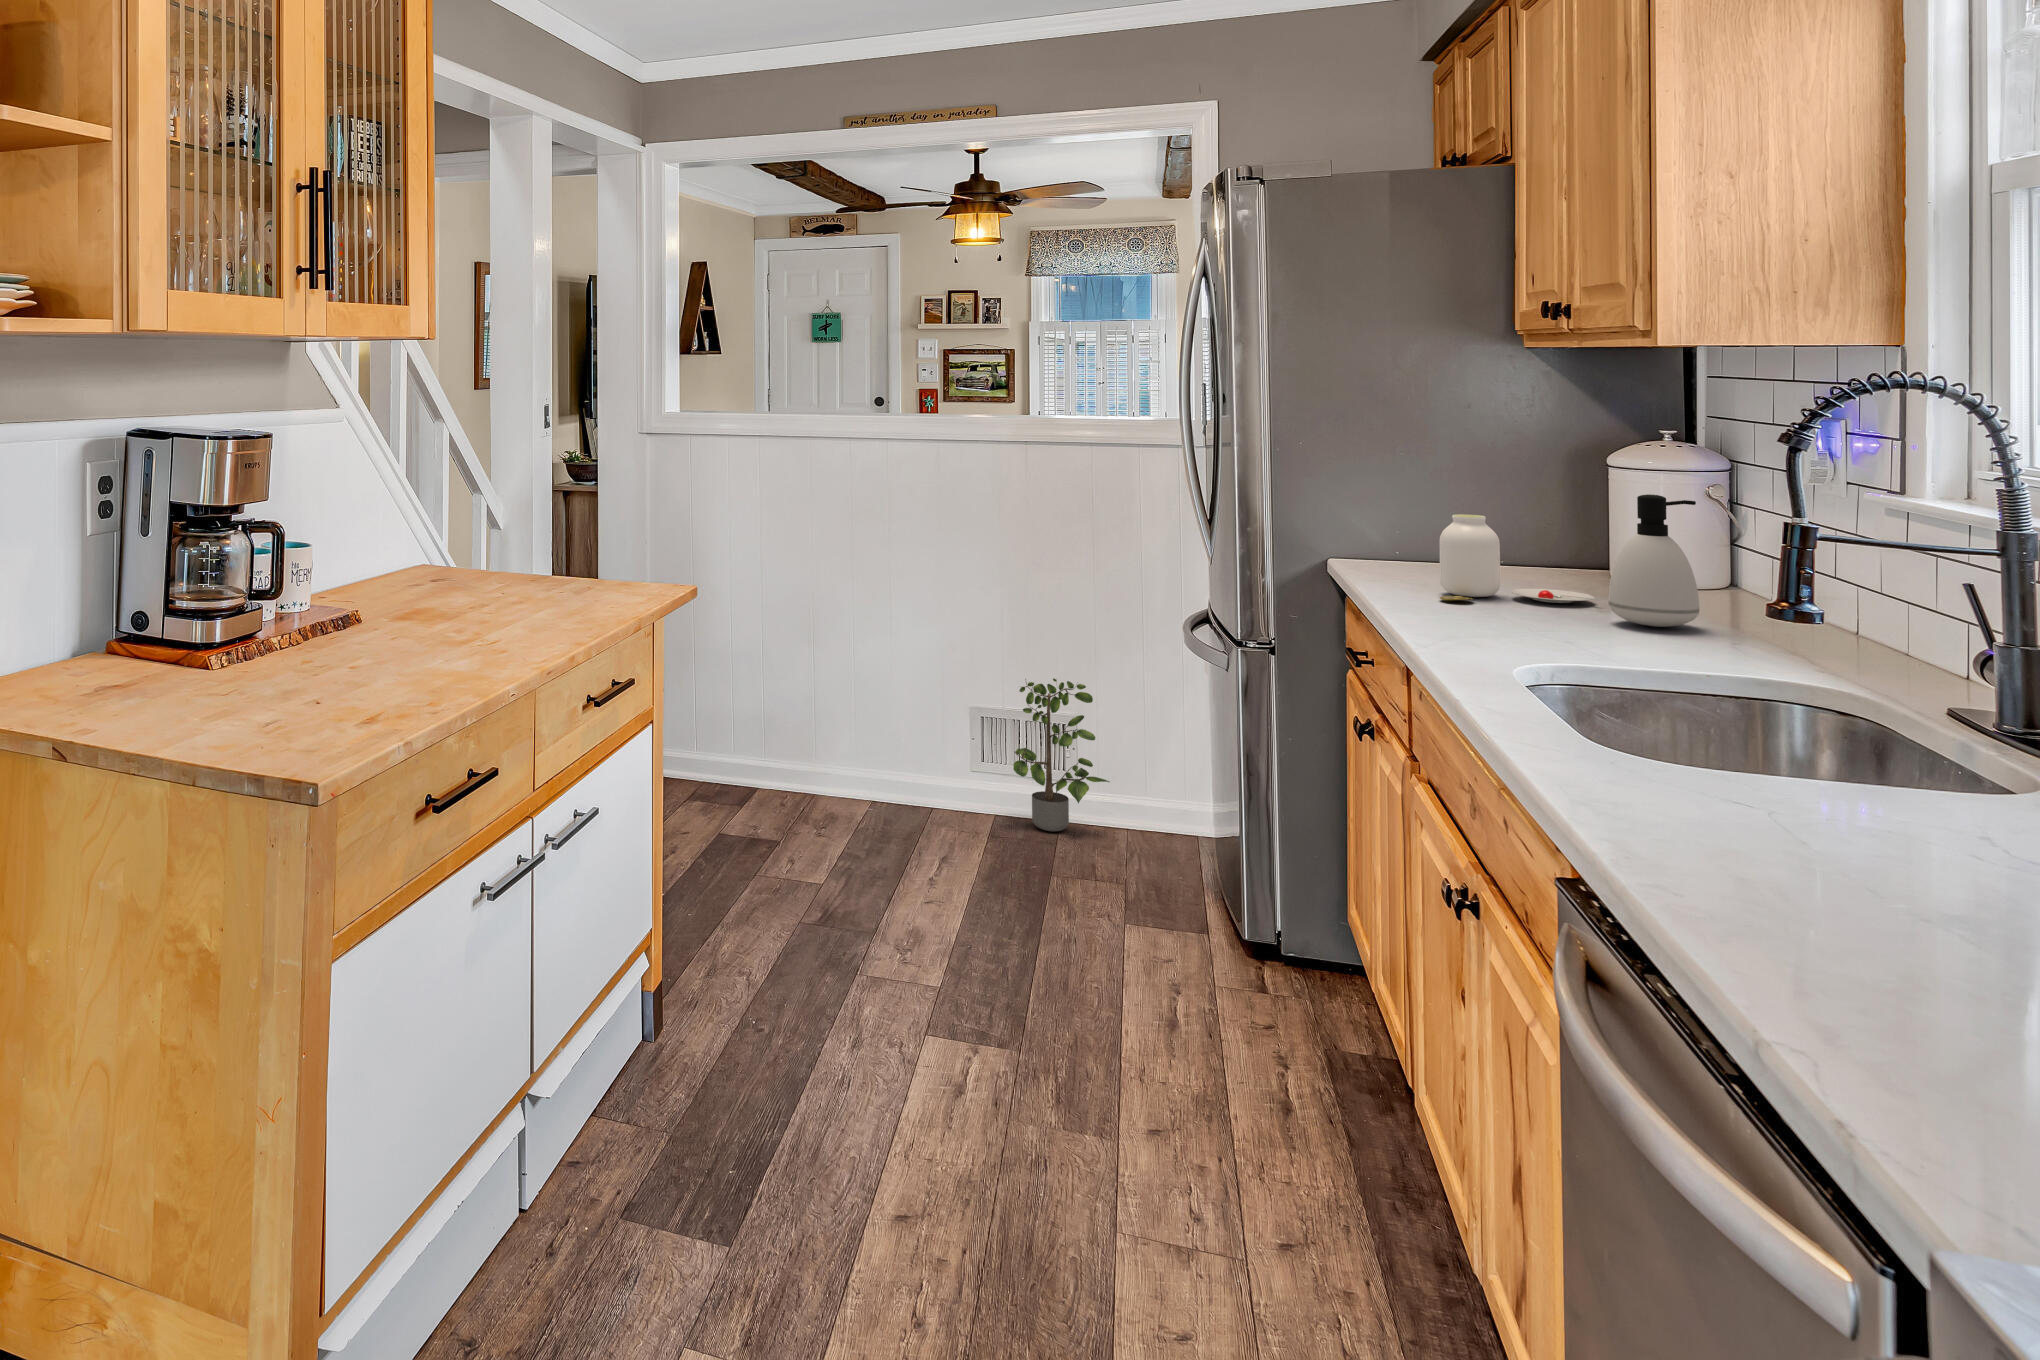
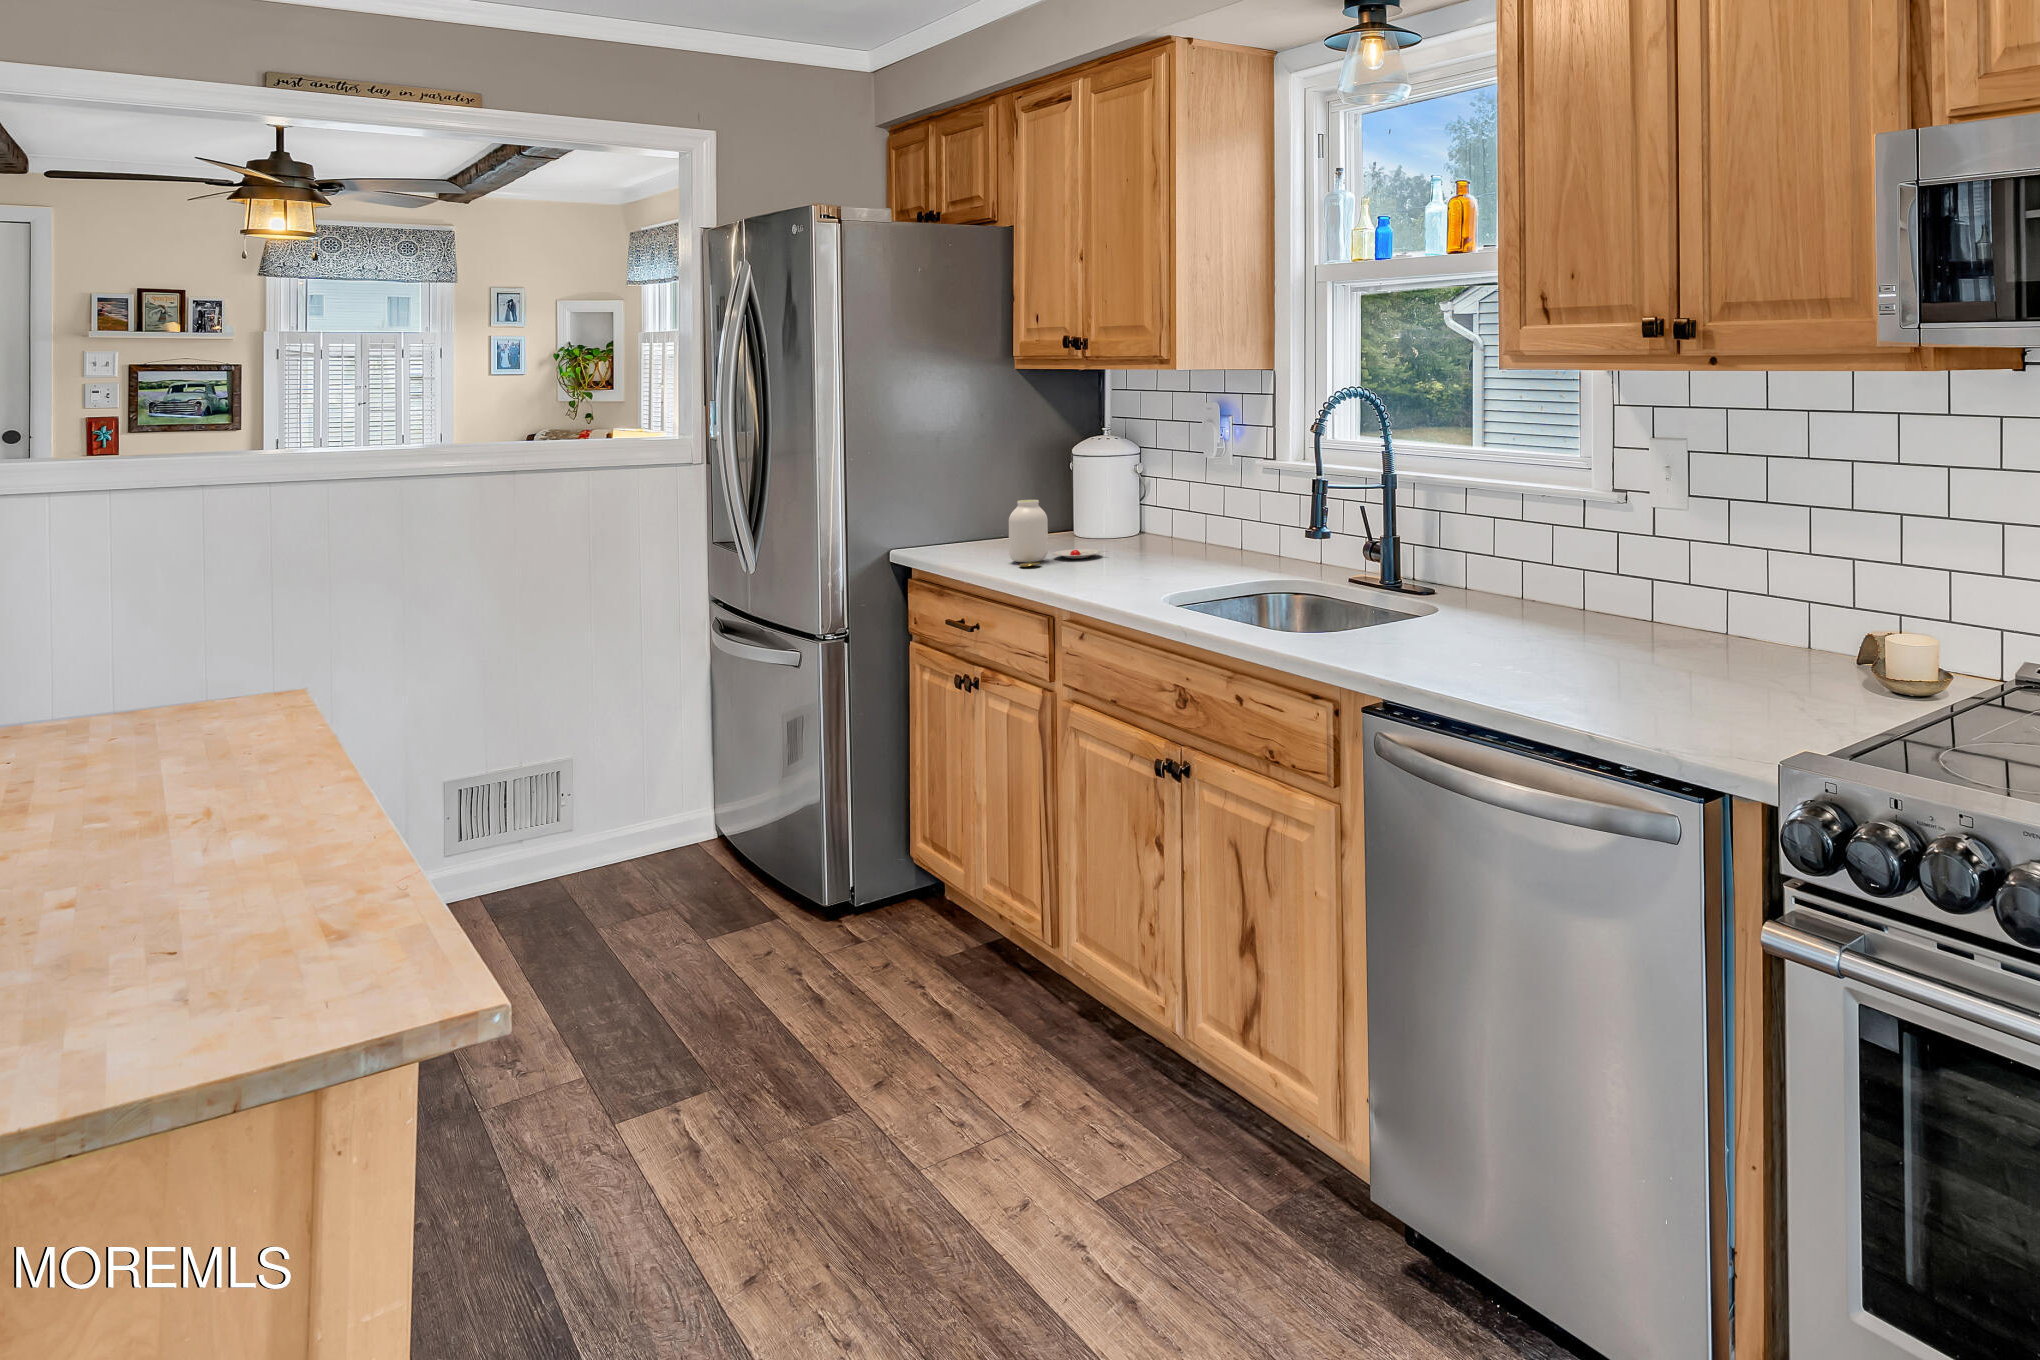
soap dispenser: present [1609,494,1699,627] -> none [1129,473,1177,563]
potted plant: present [1013,678,1109,832] -> none [511,719,623,893]

